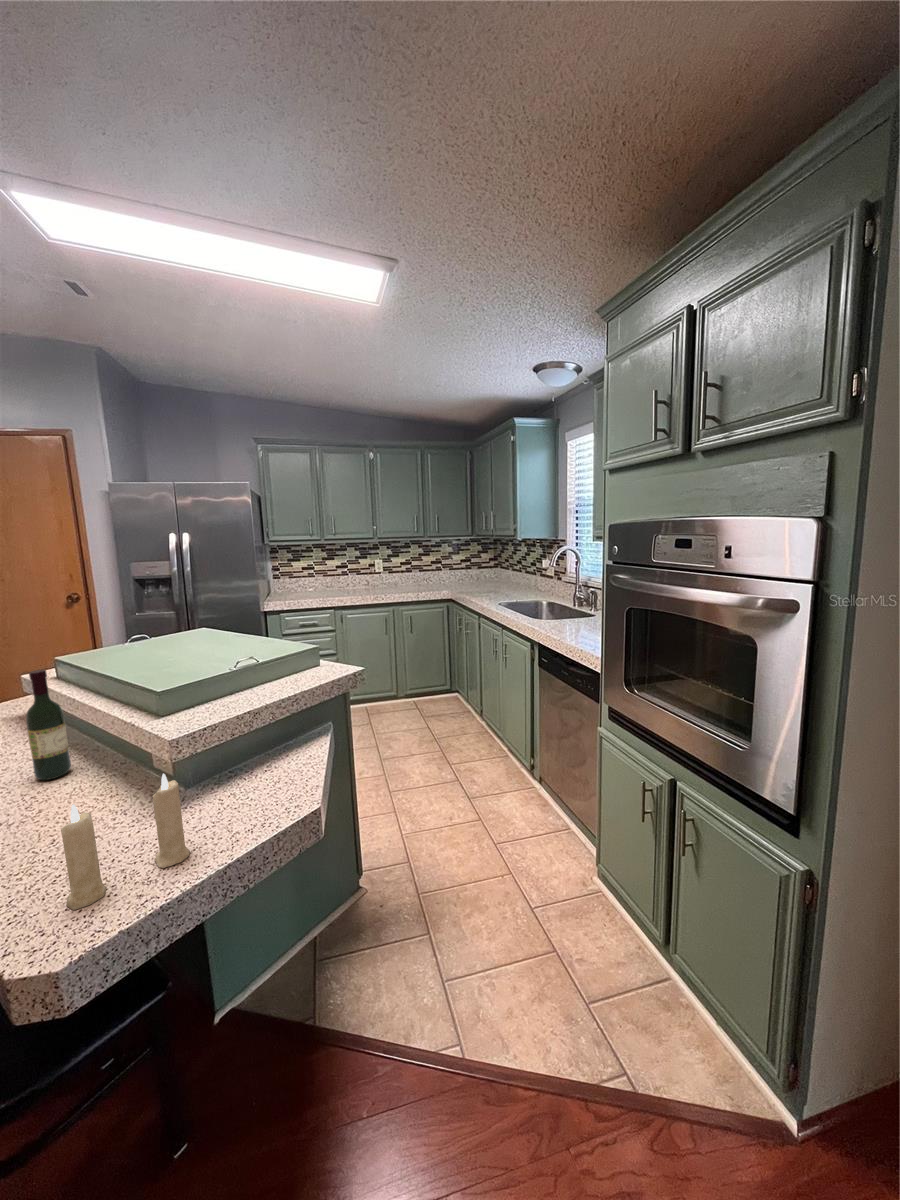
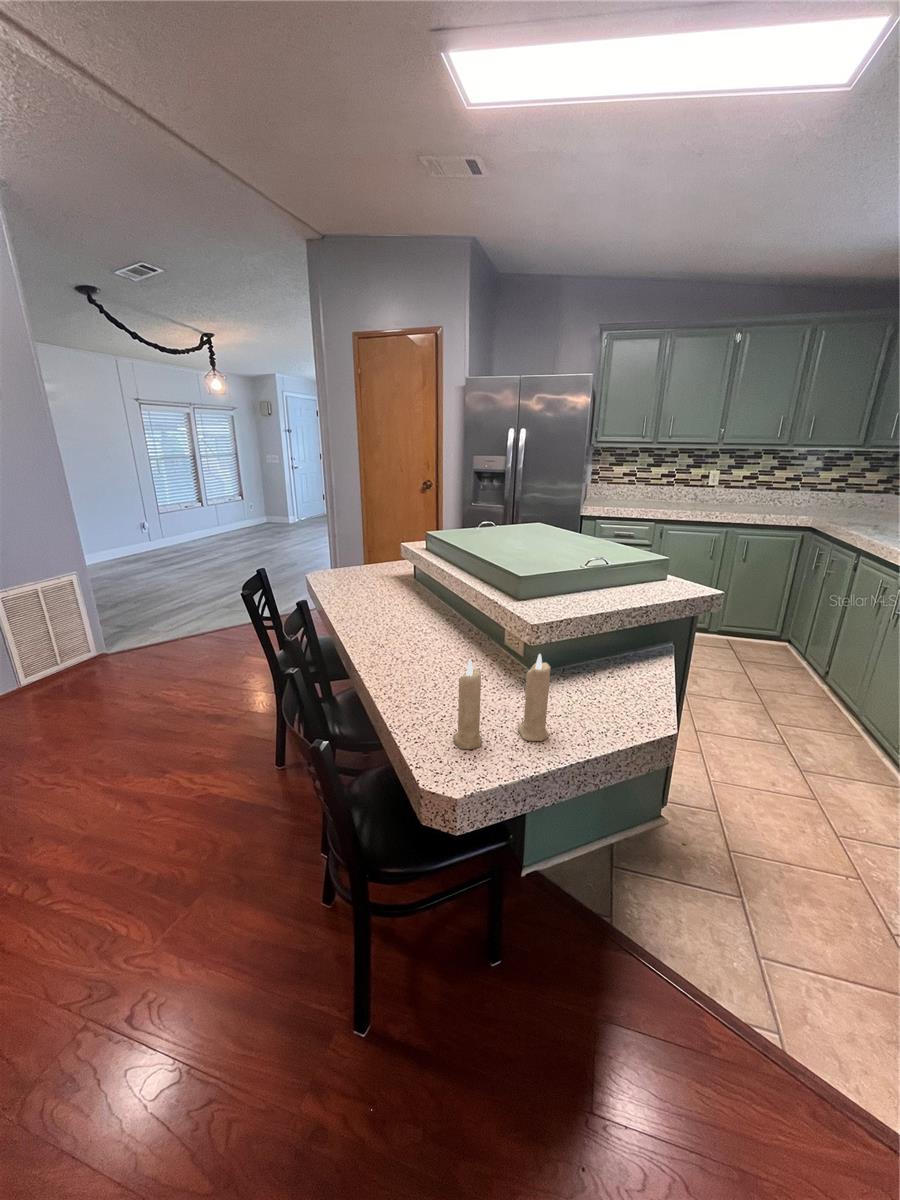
wine bottle: present [26,670,71,780] -> none [415,537,439,631]

